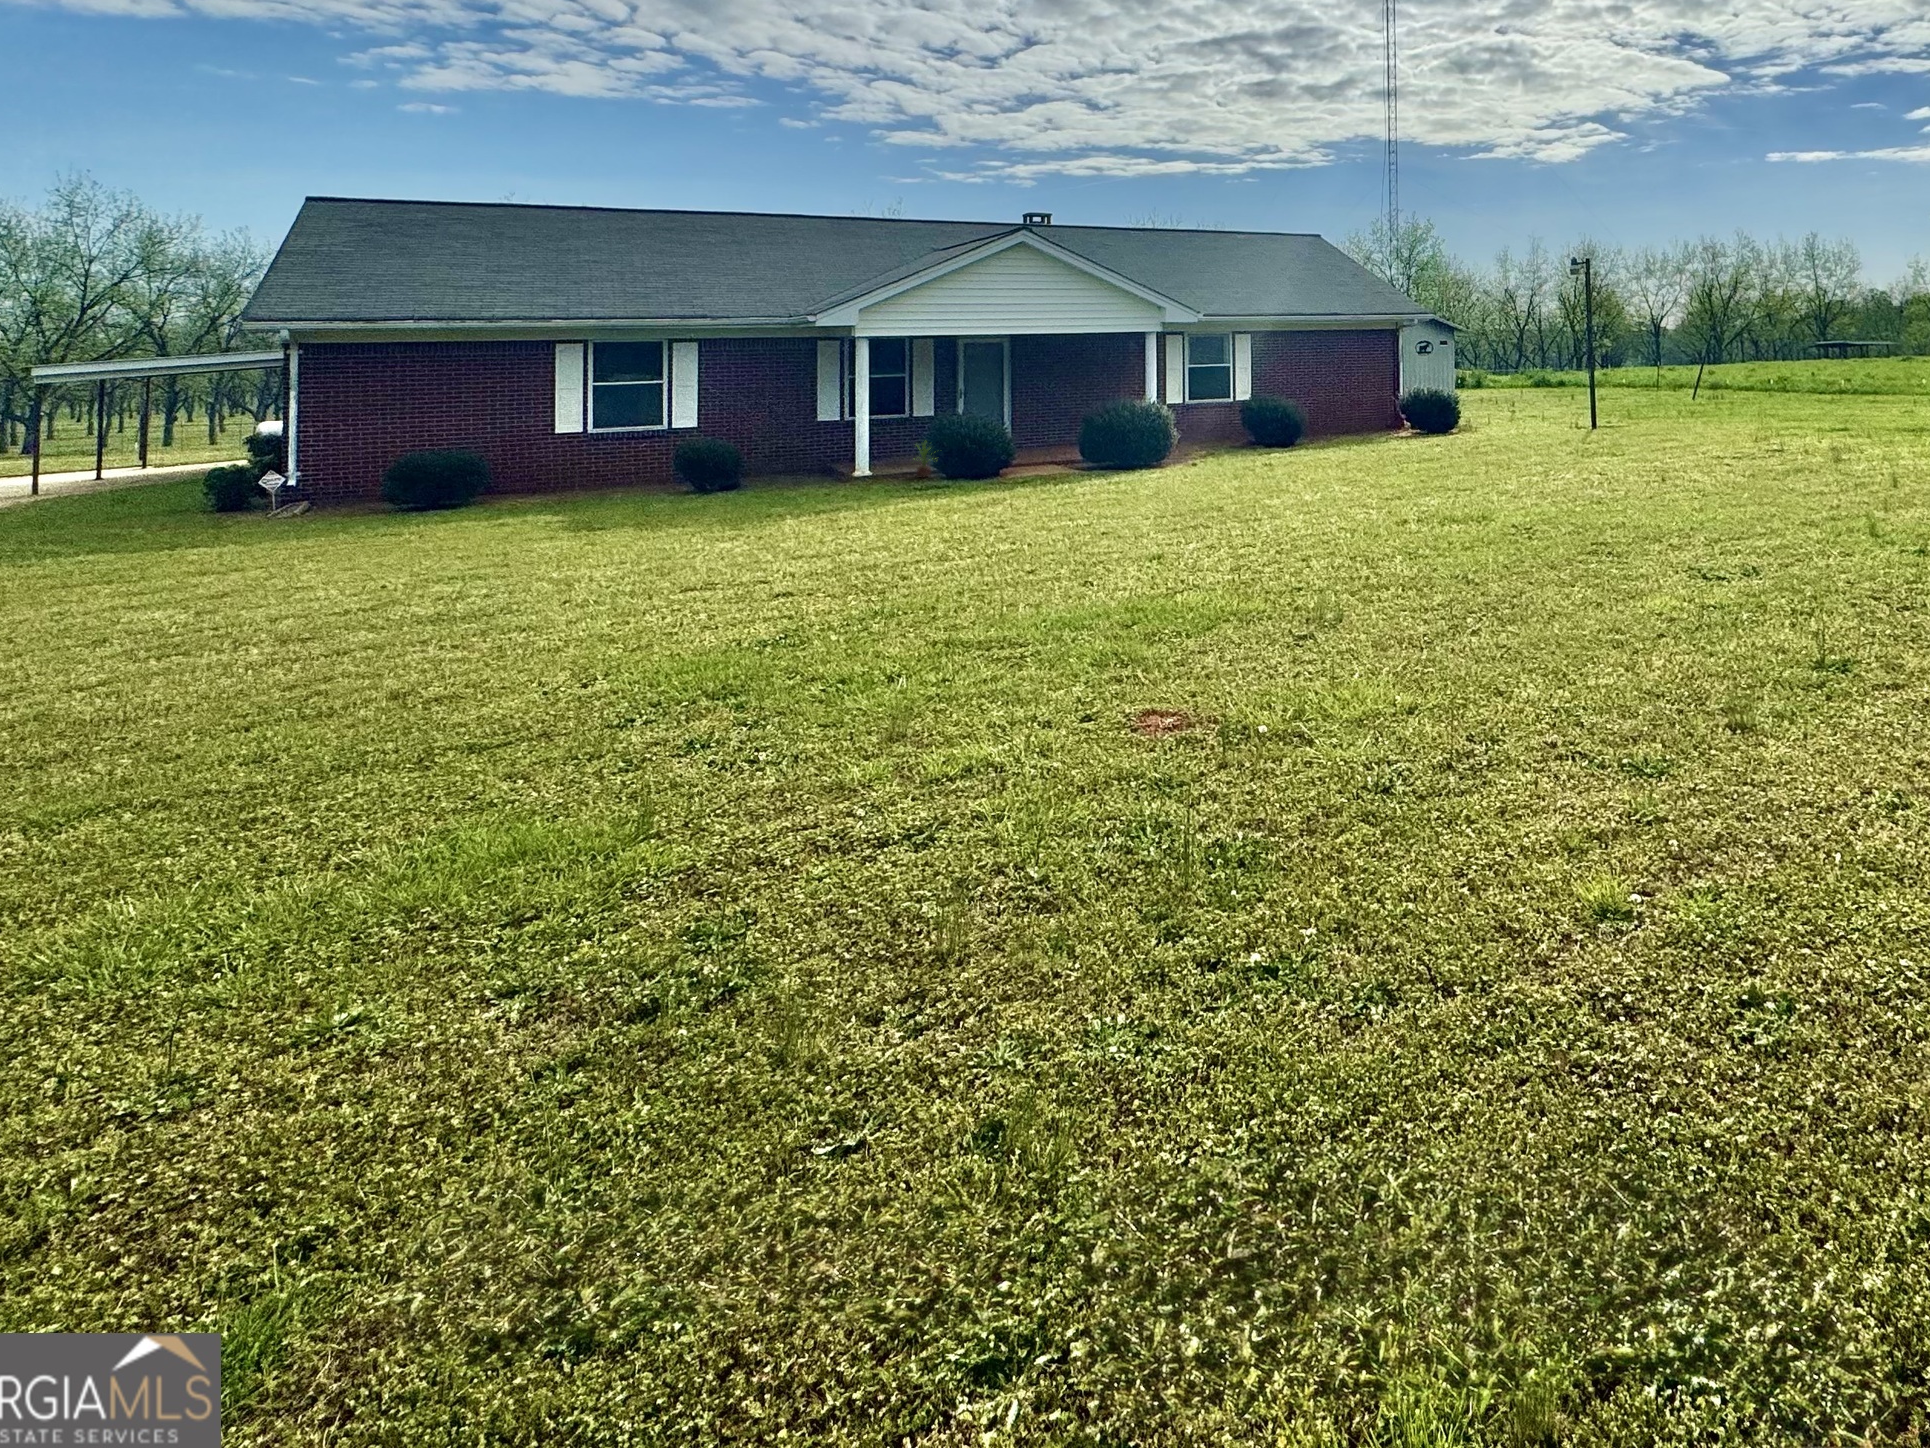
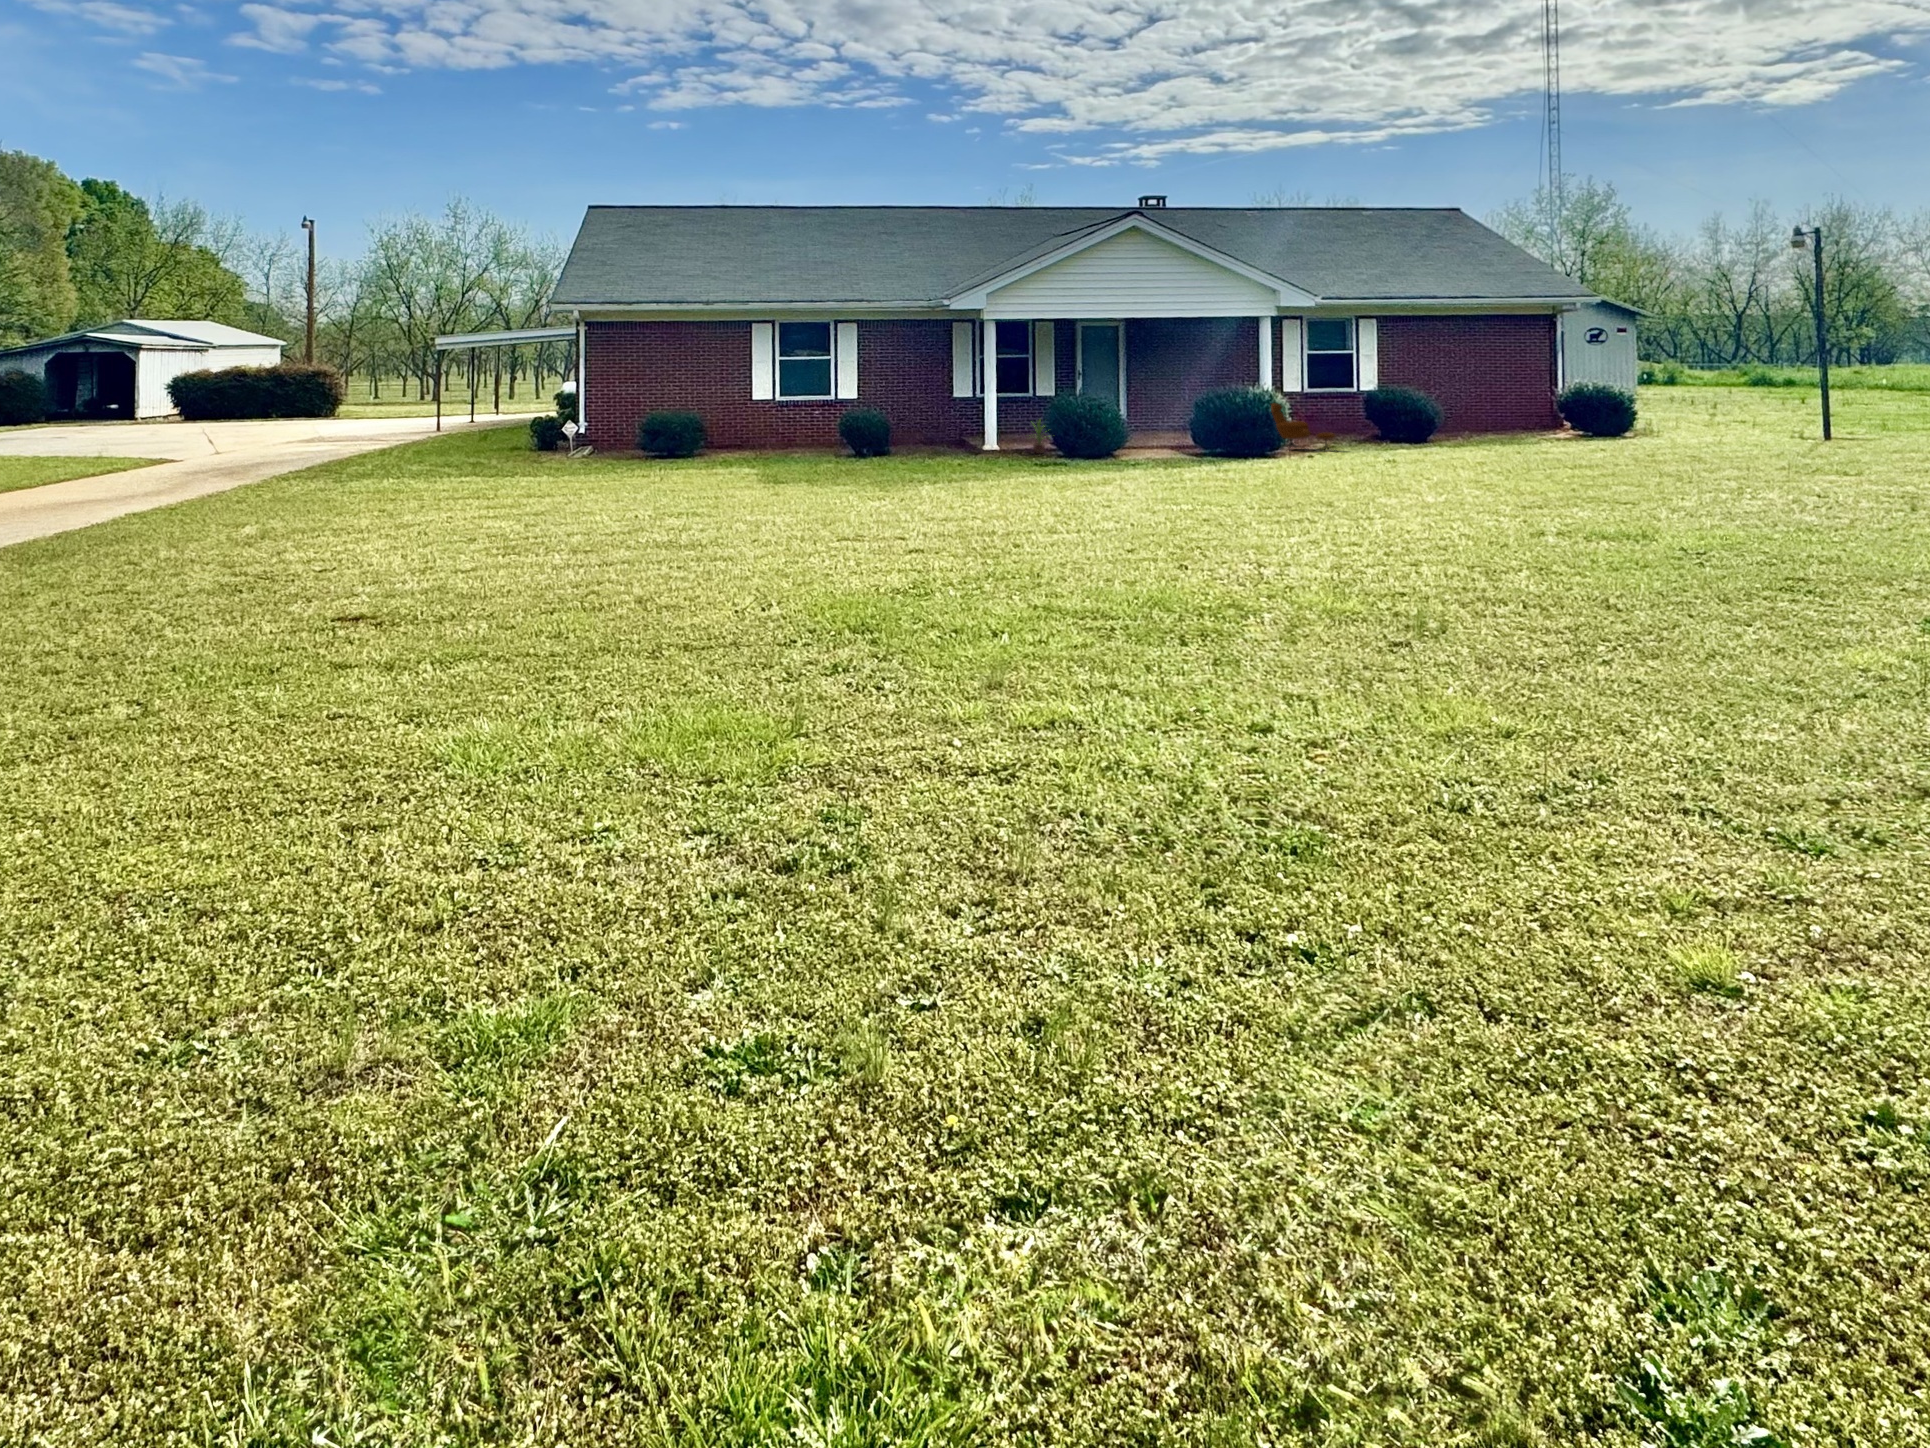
lounge chair: none [1163,417,1225,463] -> present [1271,403,1335,449]

